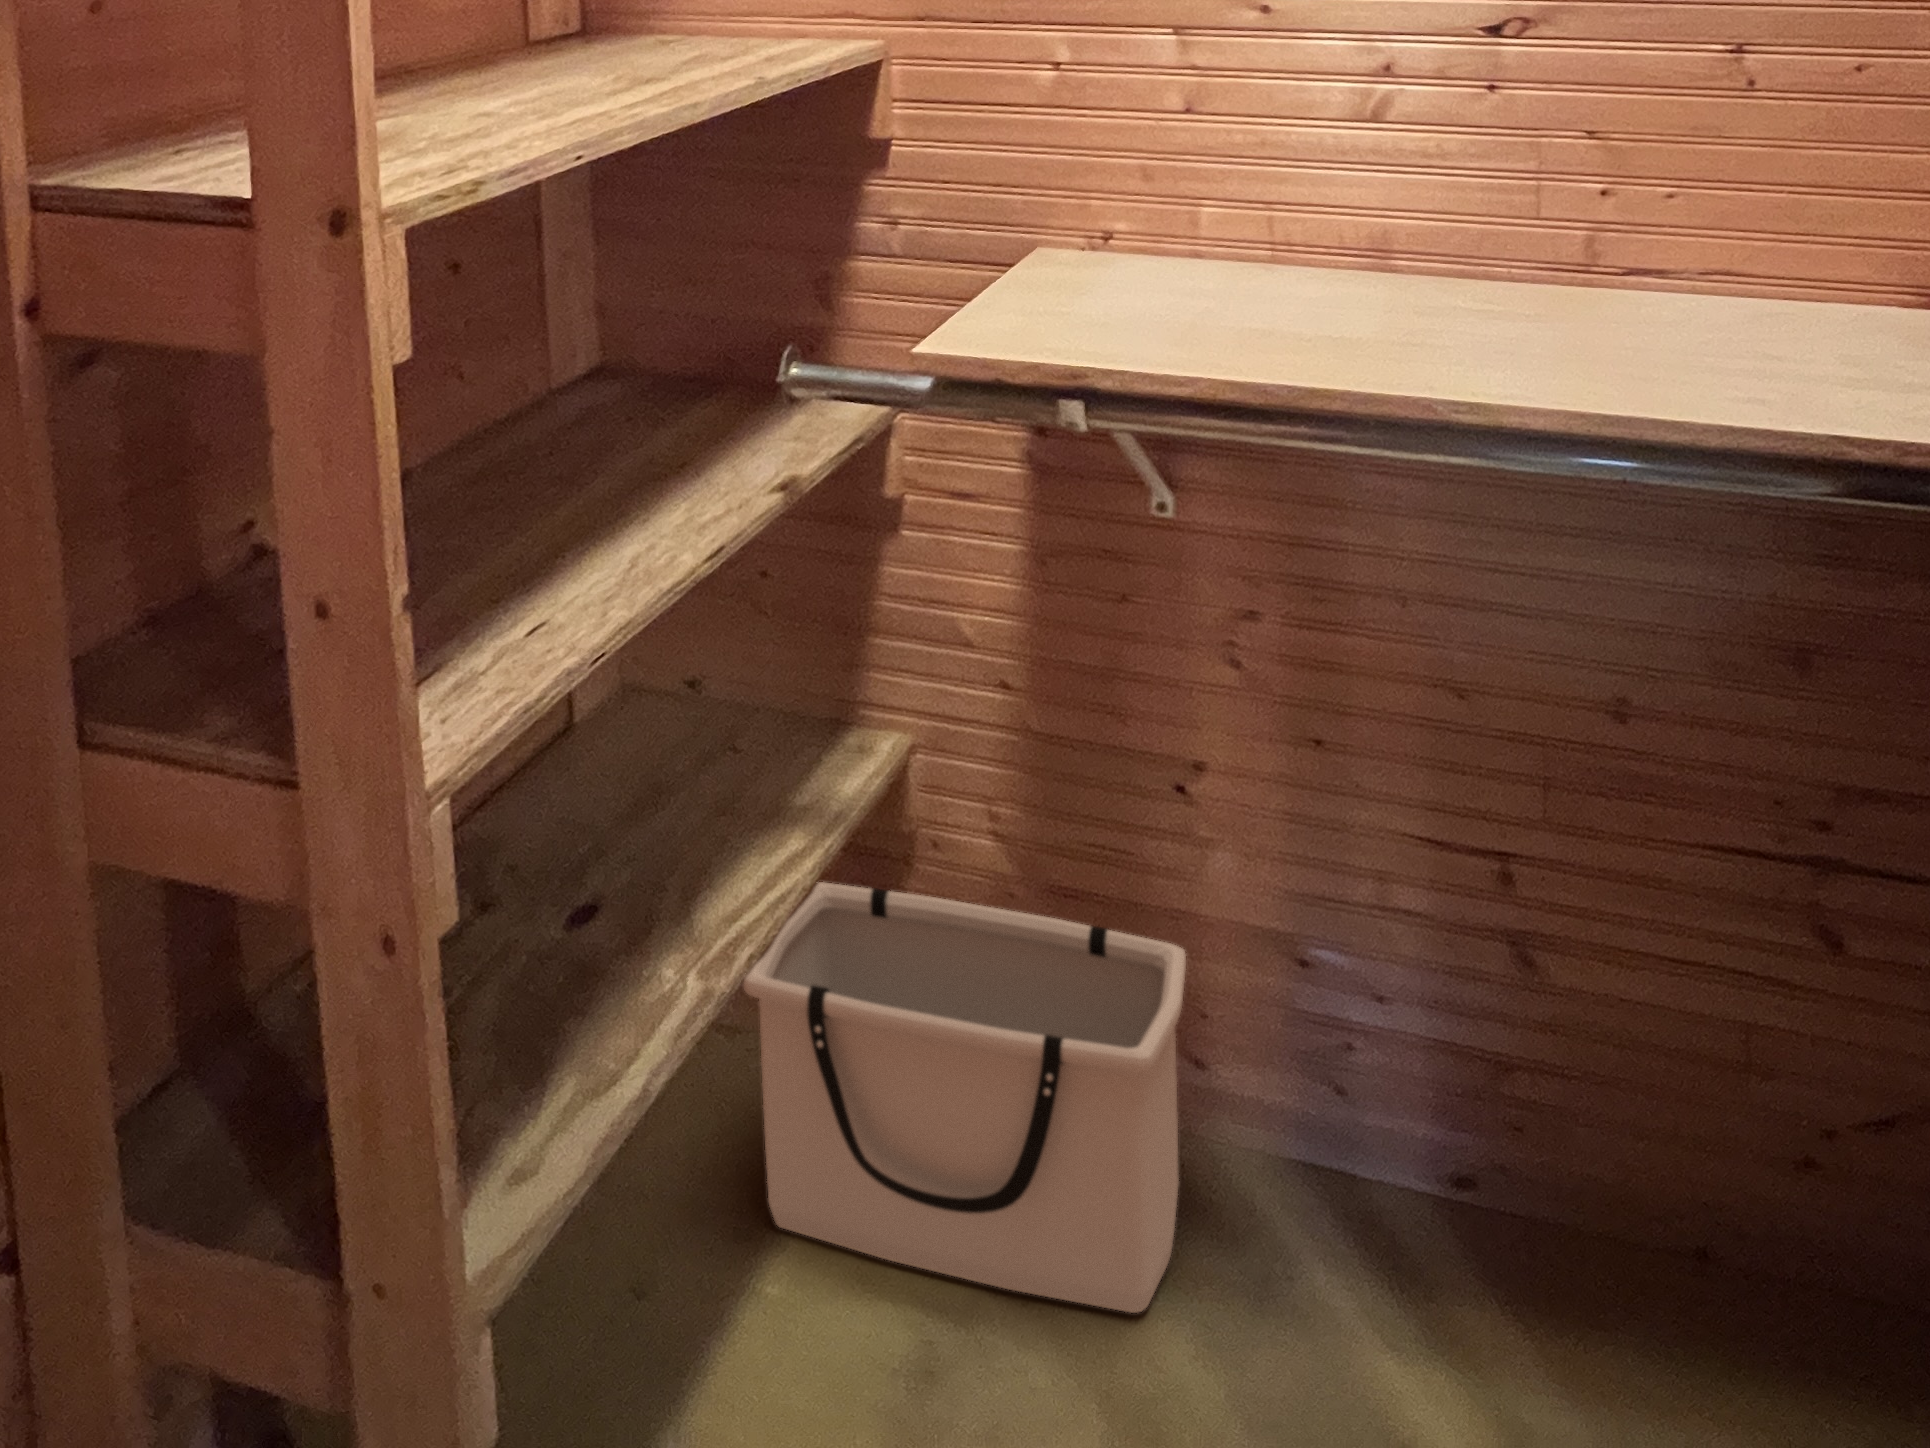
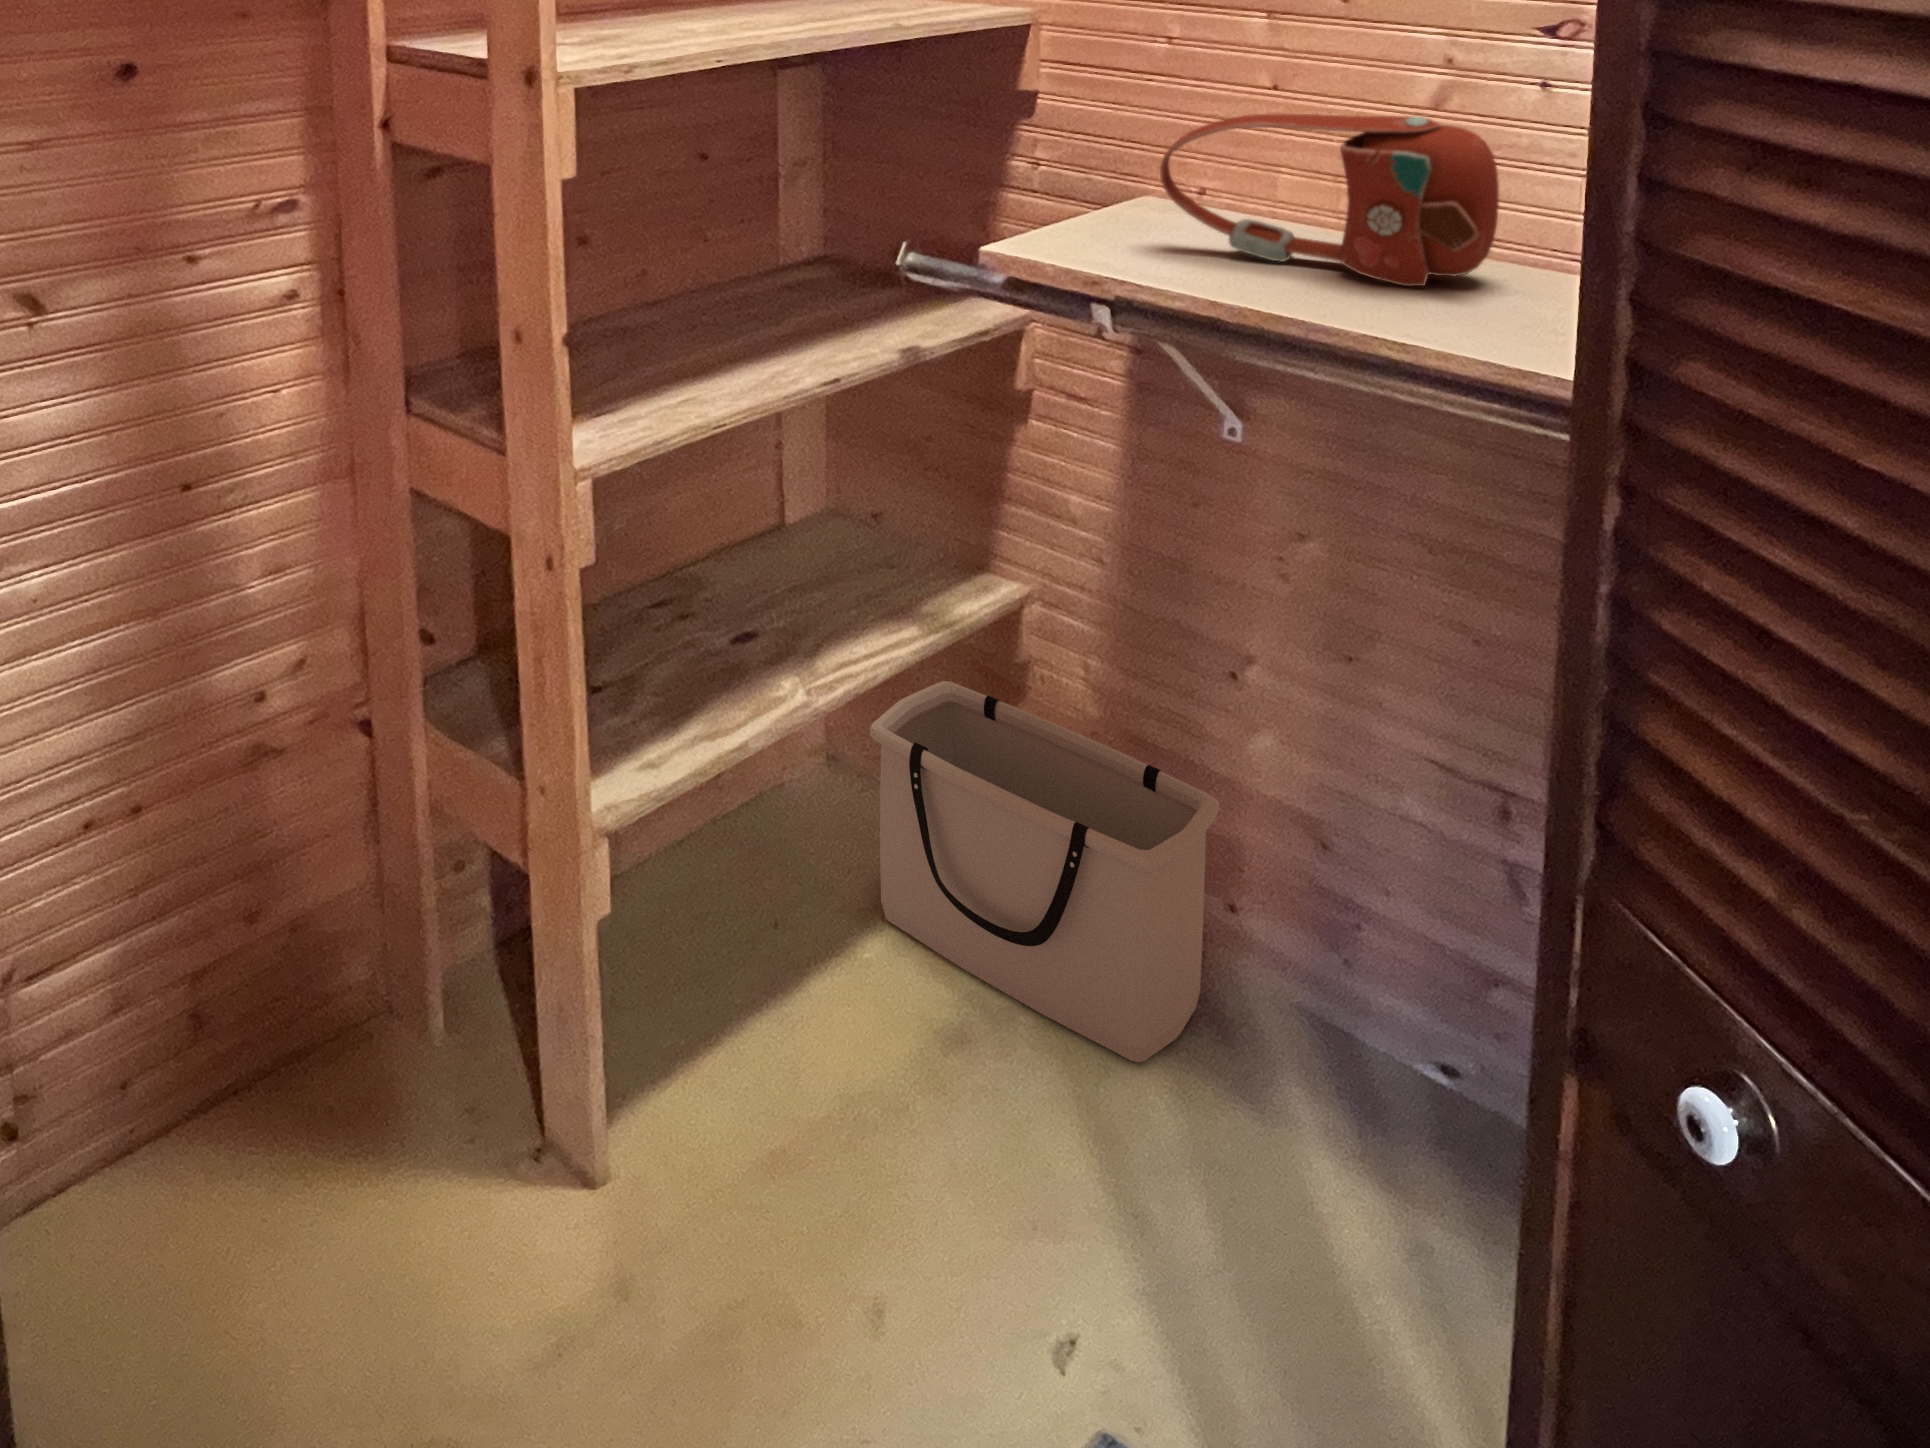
handbag: none [1121,136,1501,327] -> present [1160,113,1499,286]

